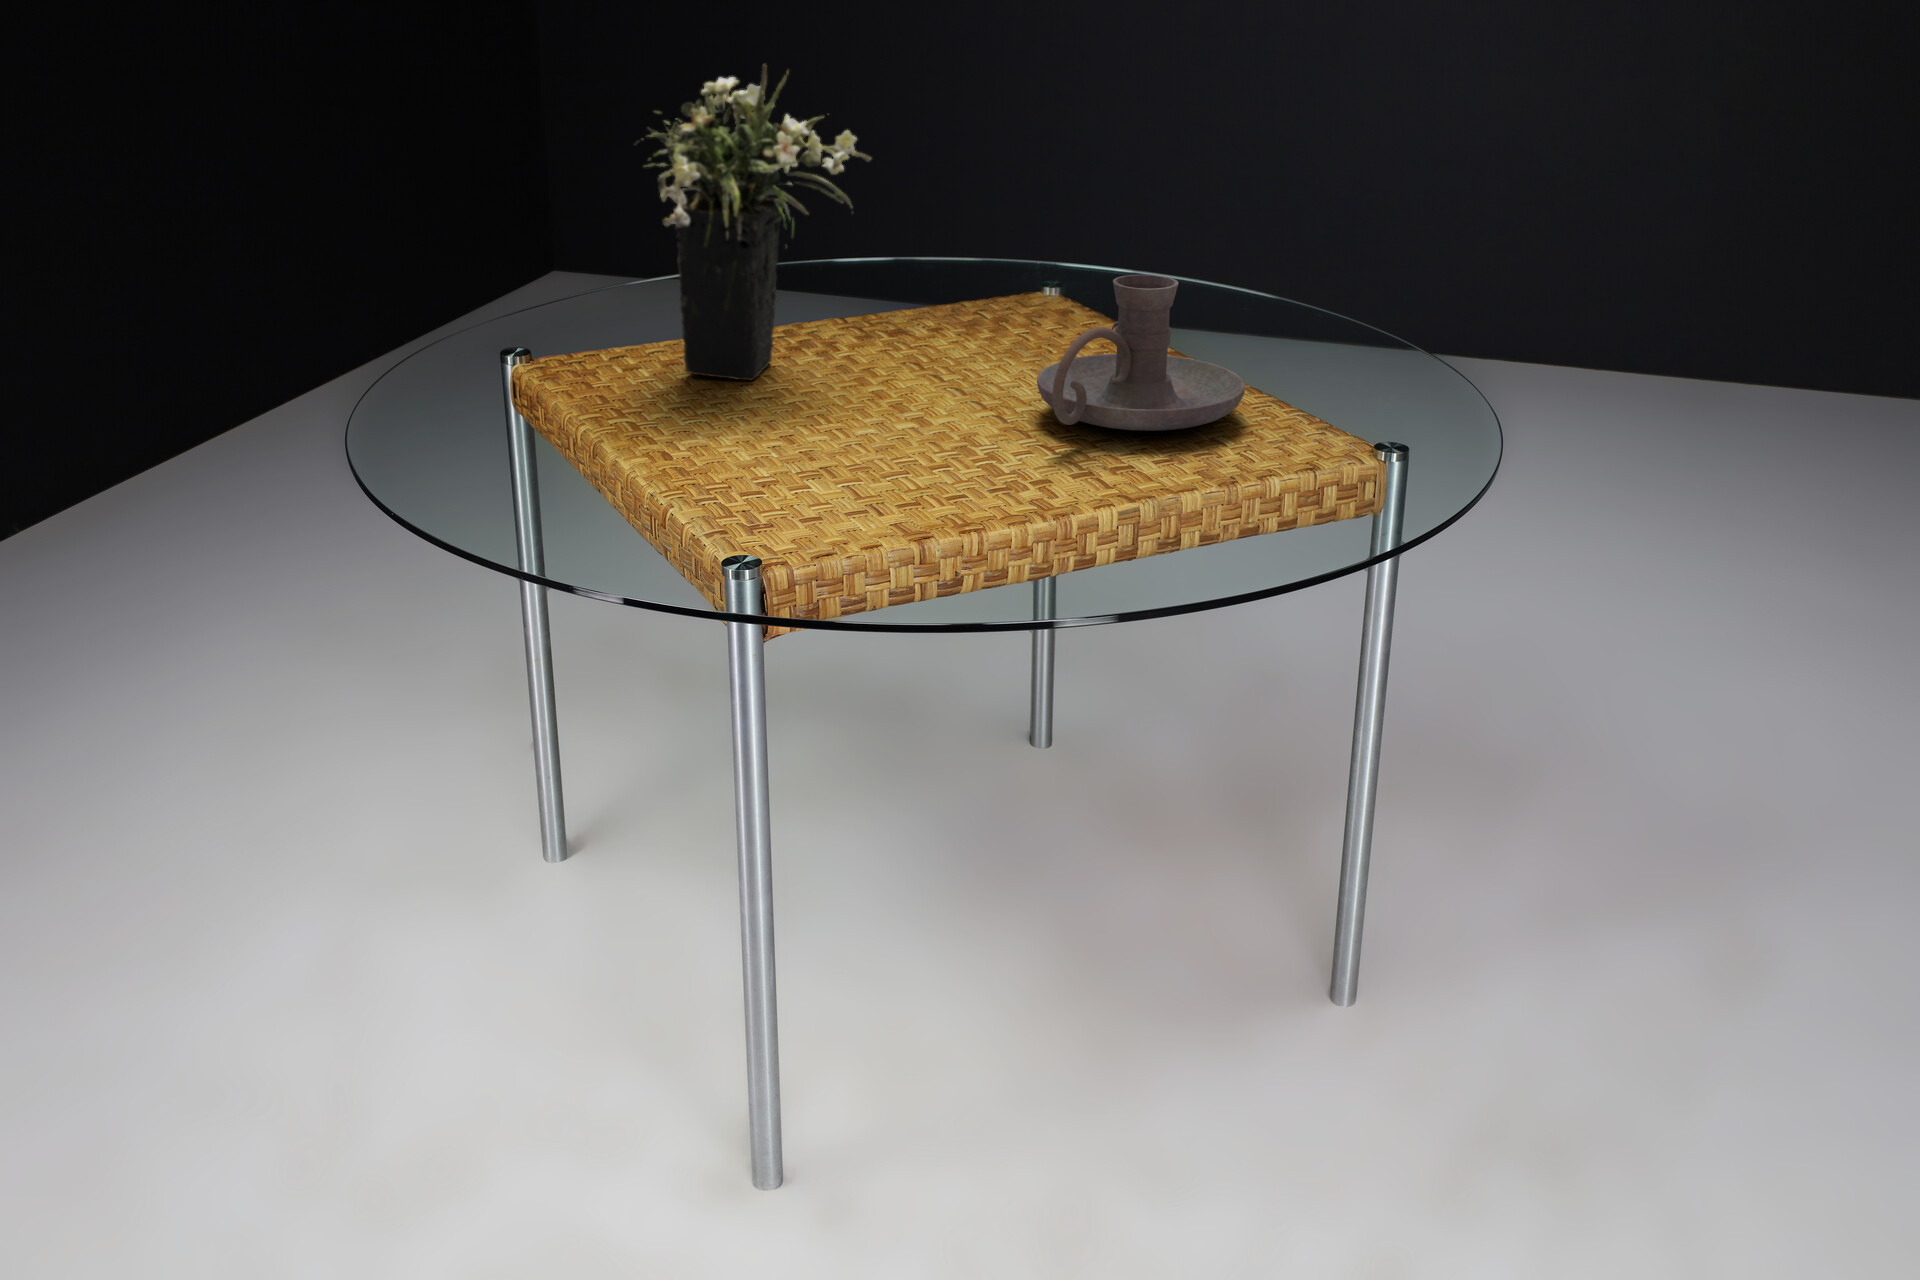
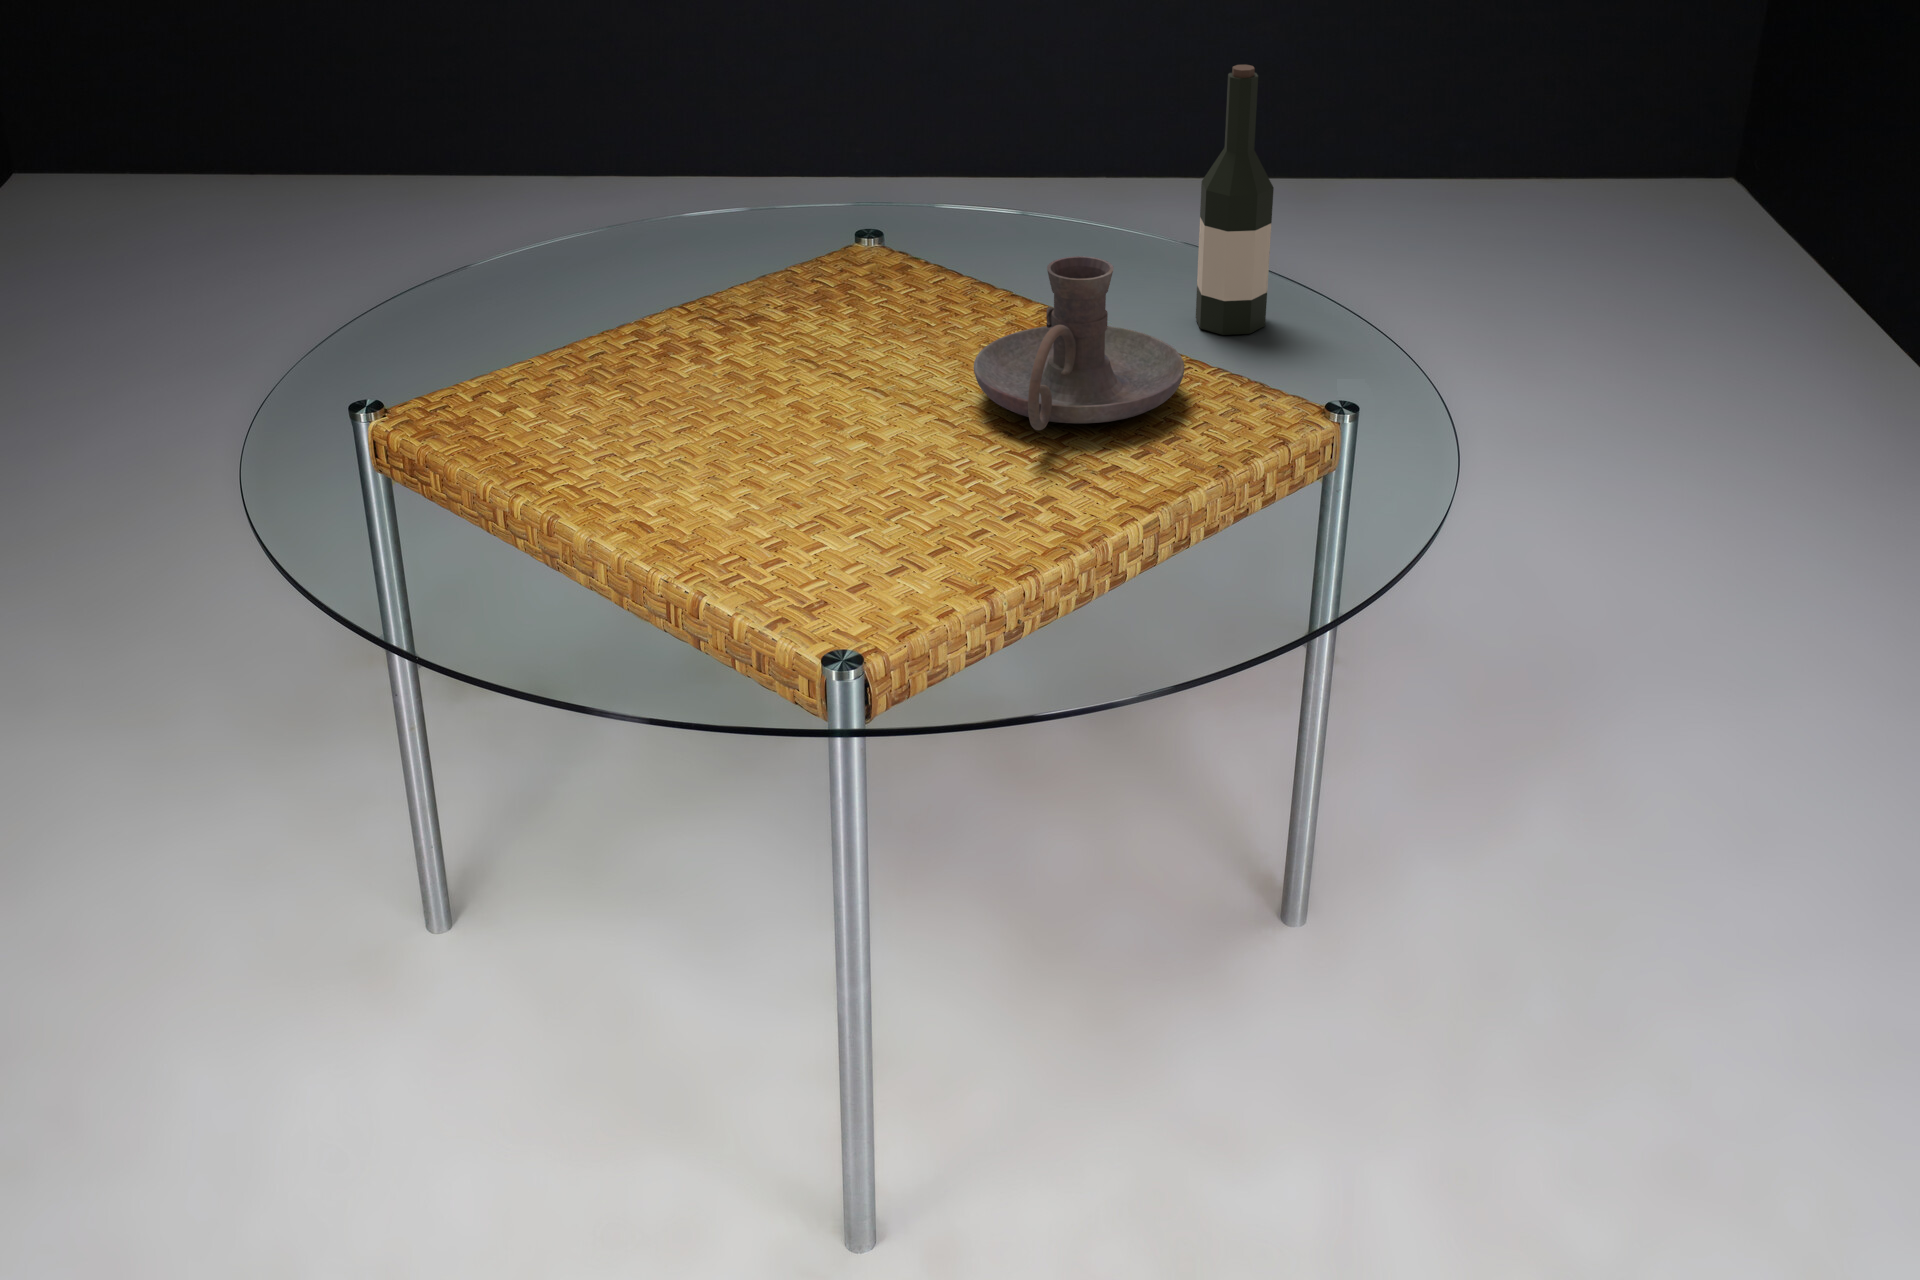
flower arrangement: present [646,64,871,380] -> none [502,65,752,409]
wine bottle: none [1301,118,1383,391] -> present [1196,65,1274,335]

